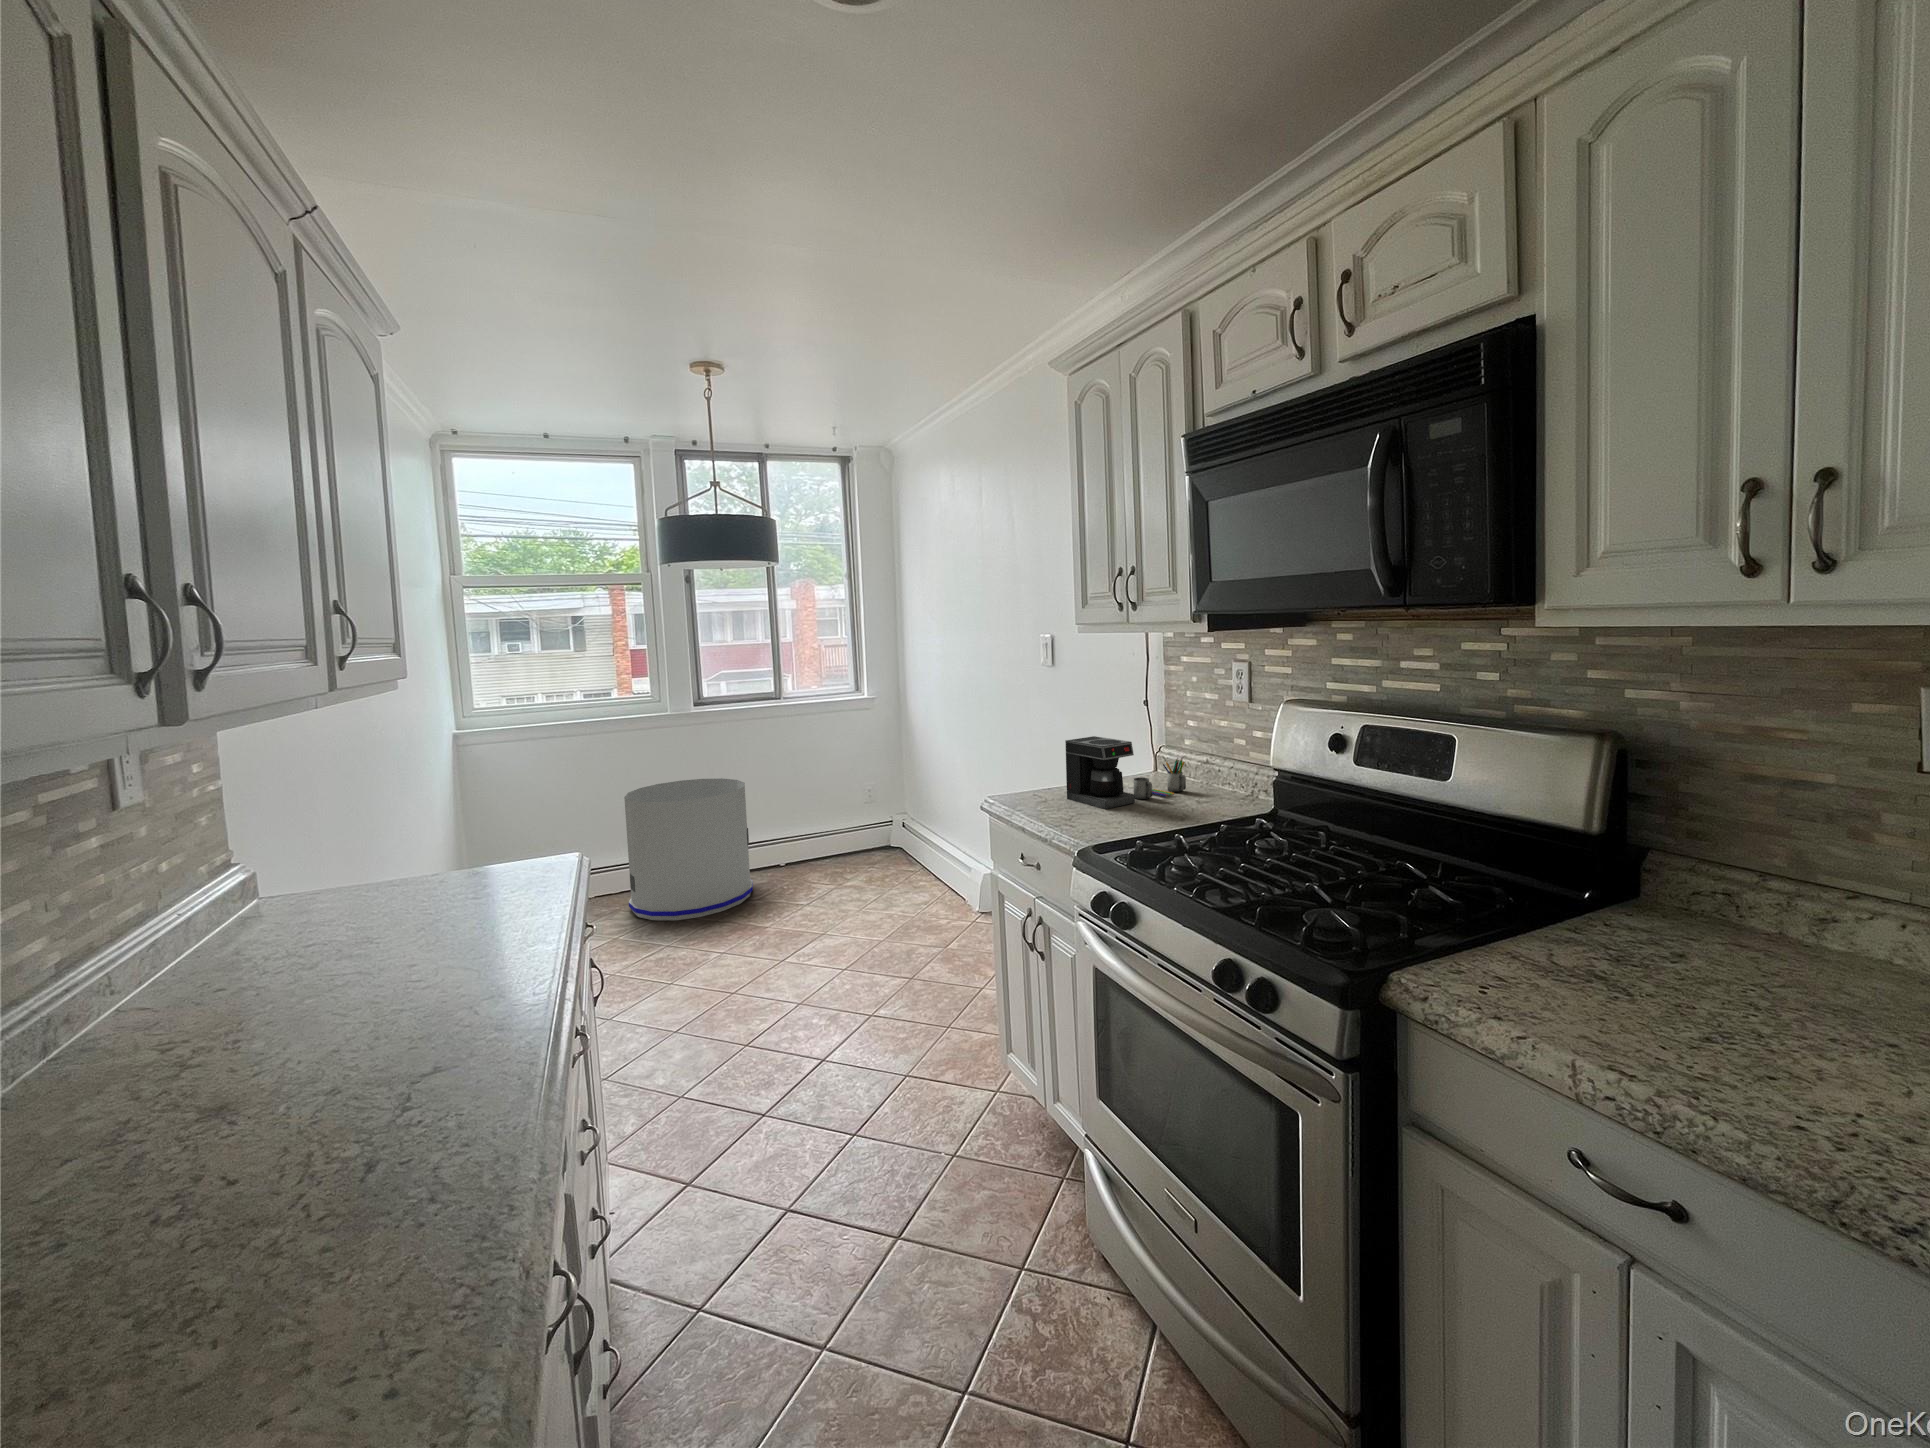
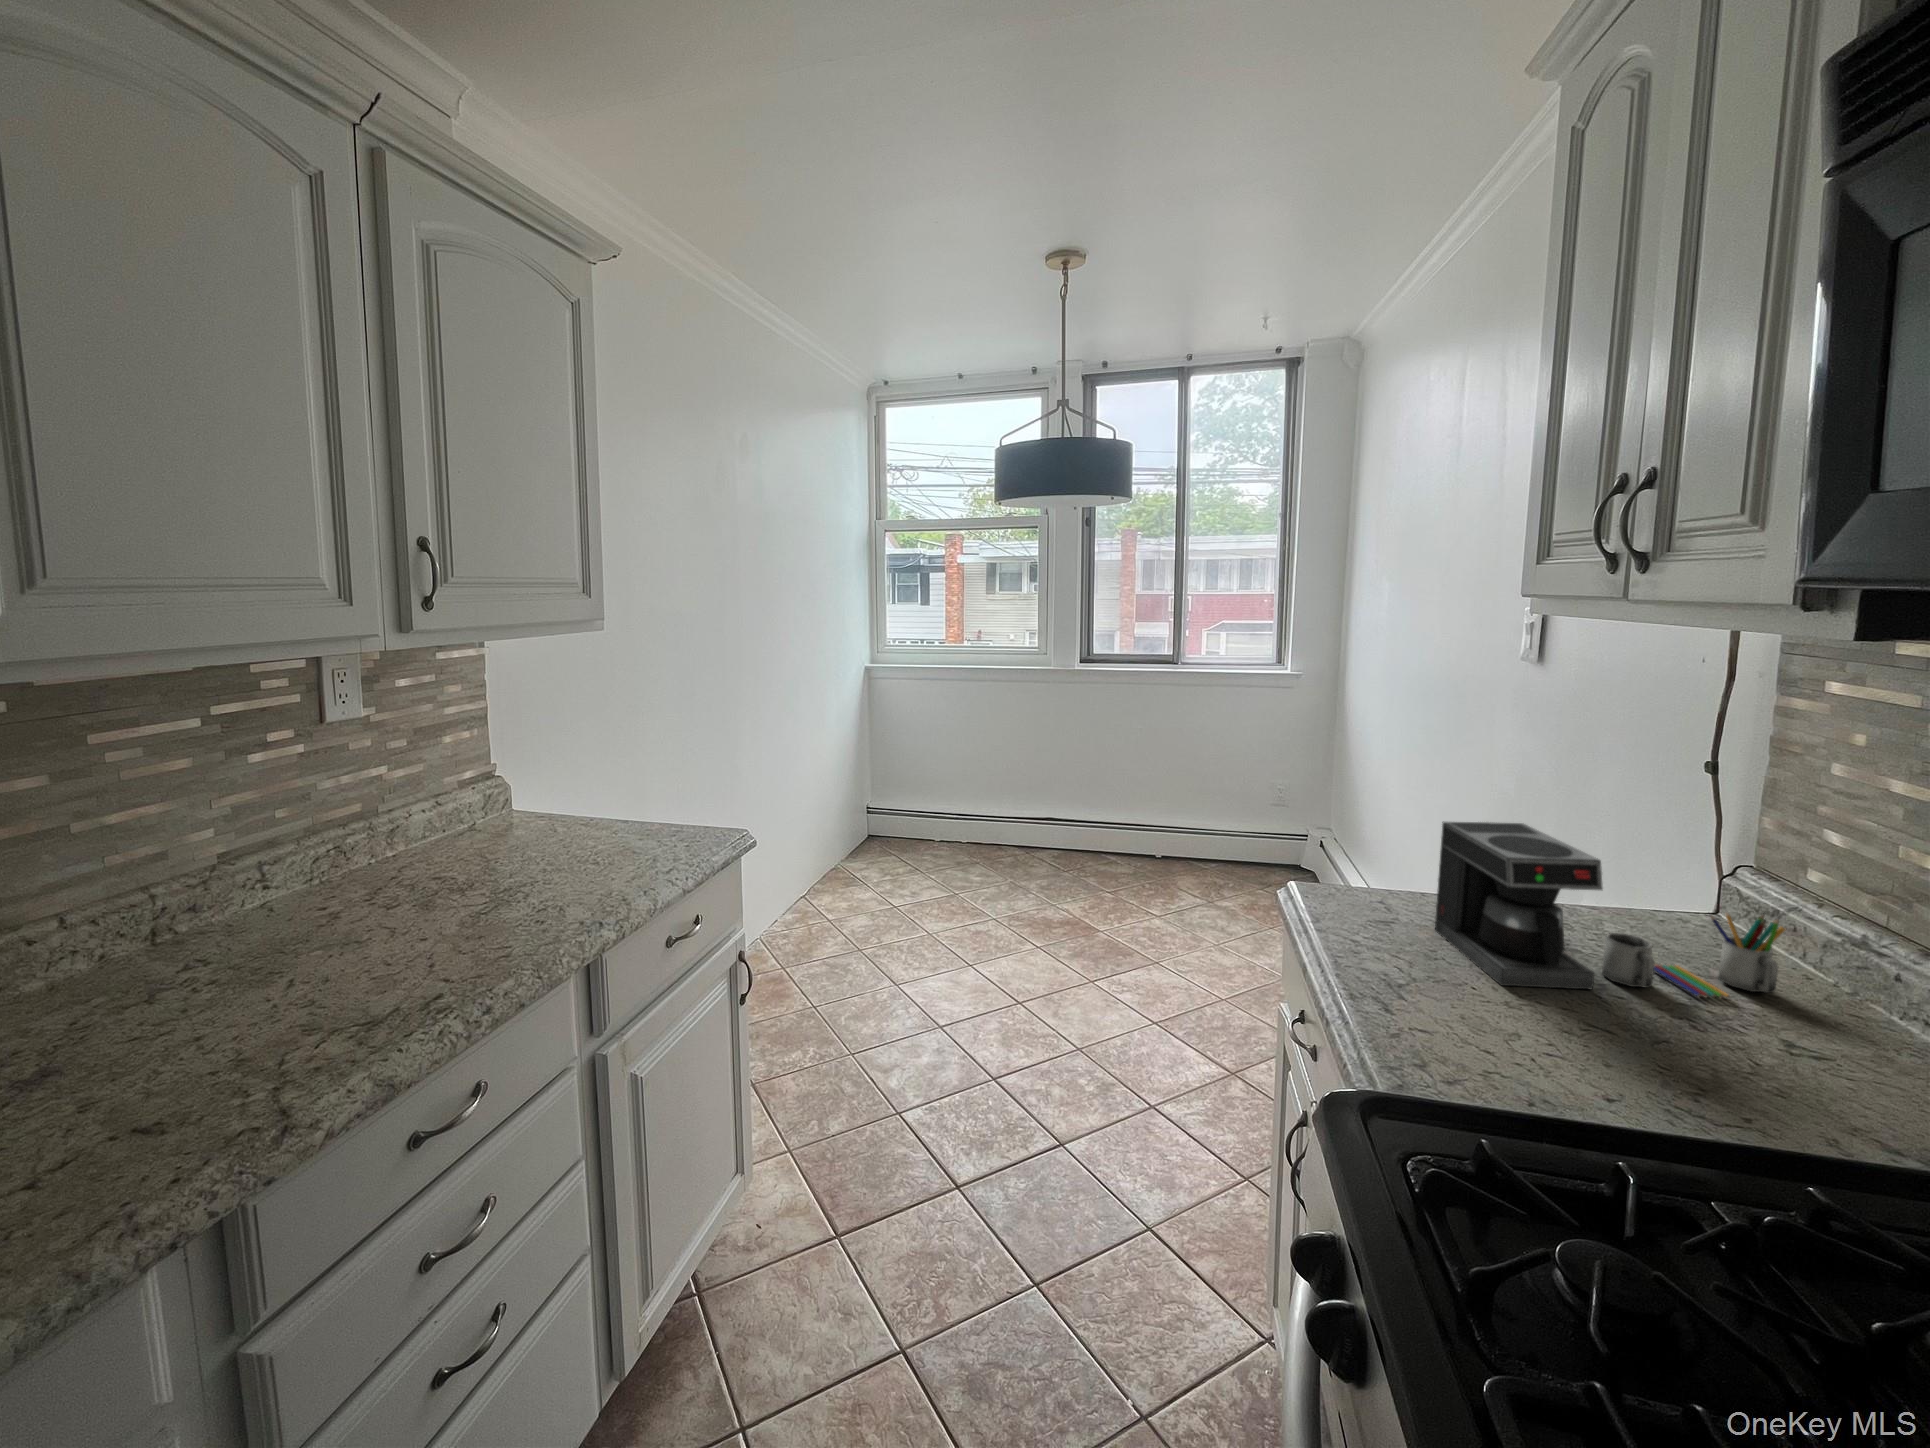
trash can: present [624,778,753,920] -> none [989,740,1114,892]

